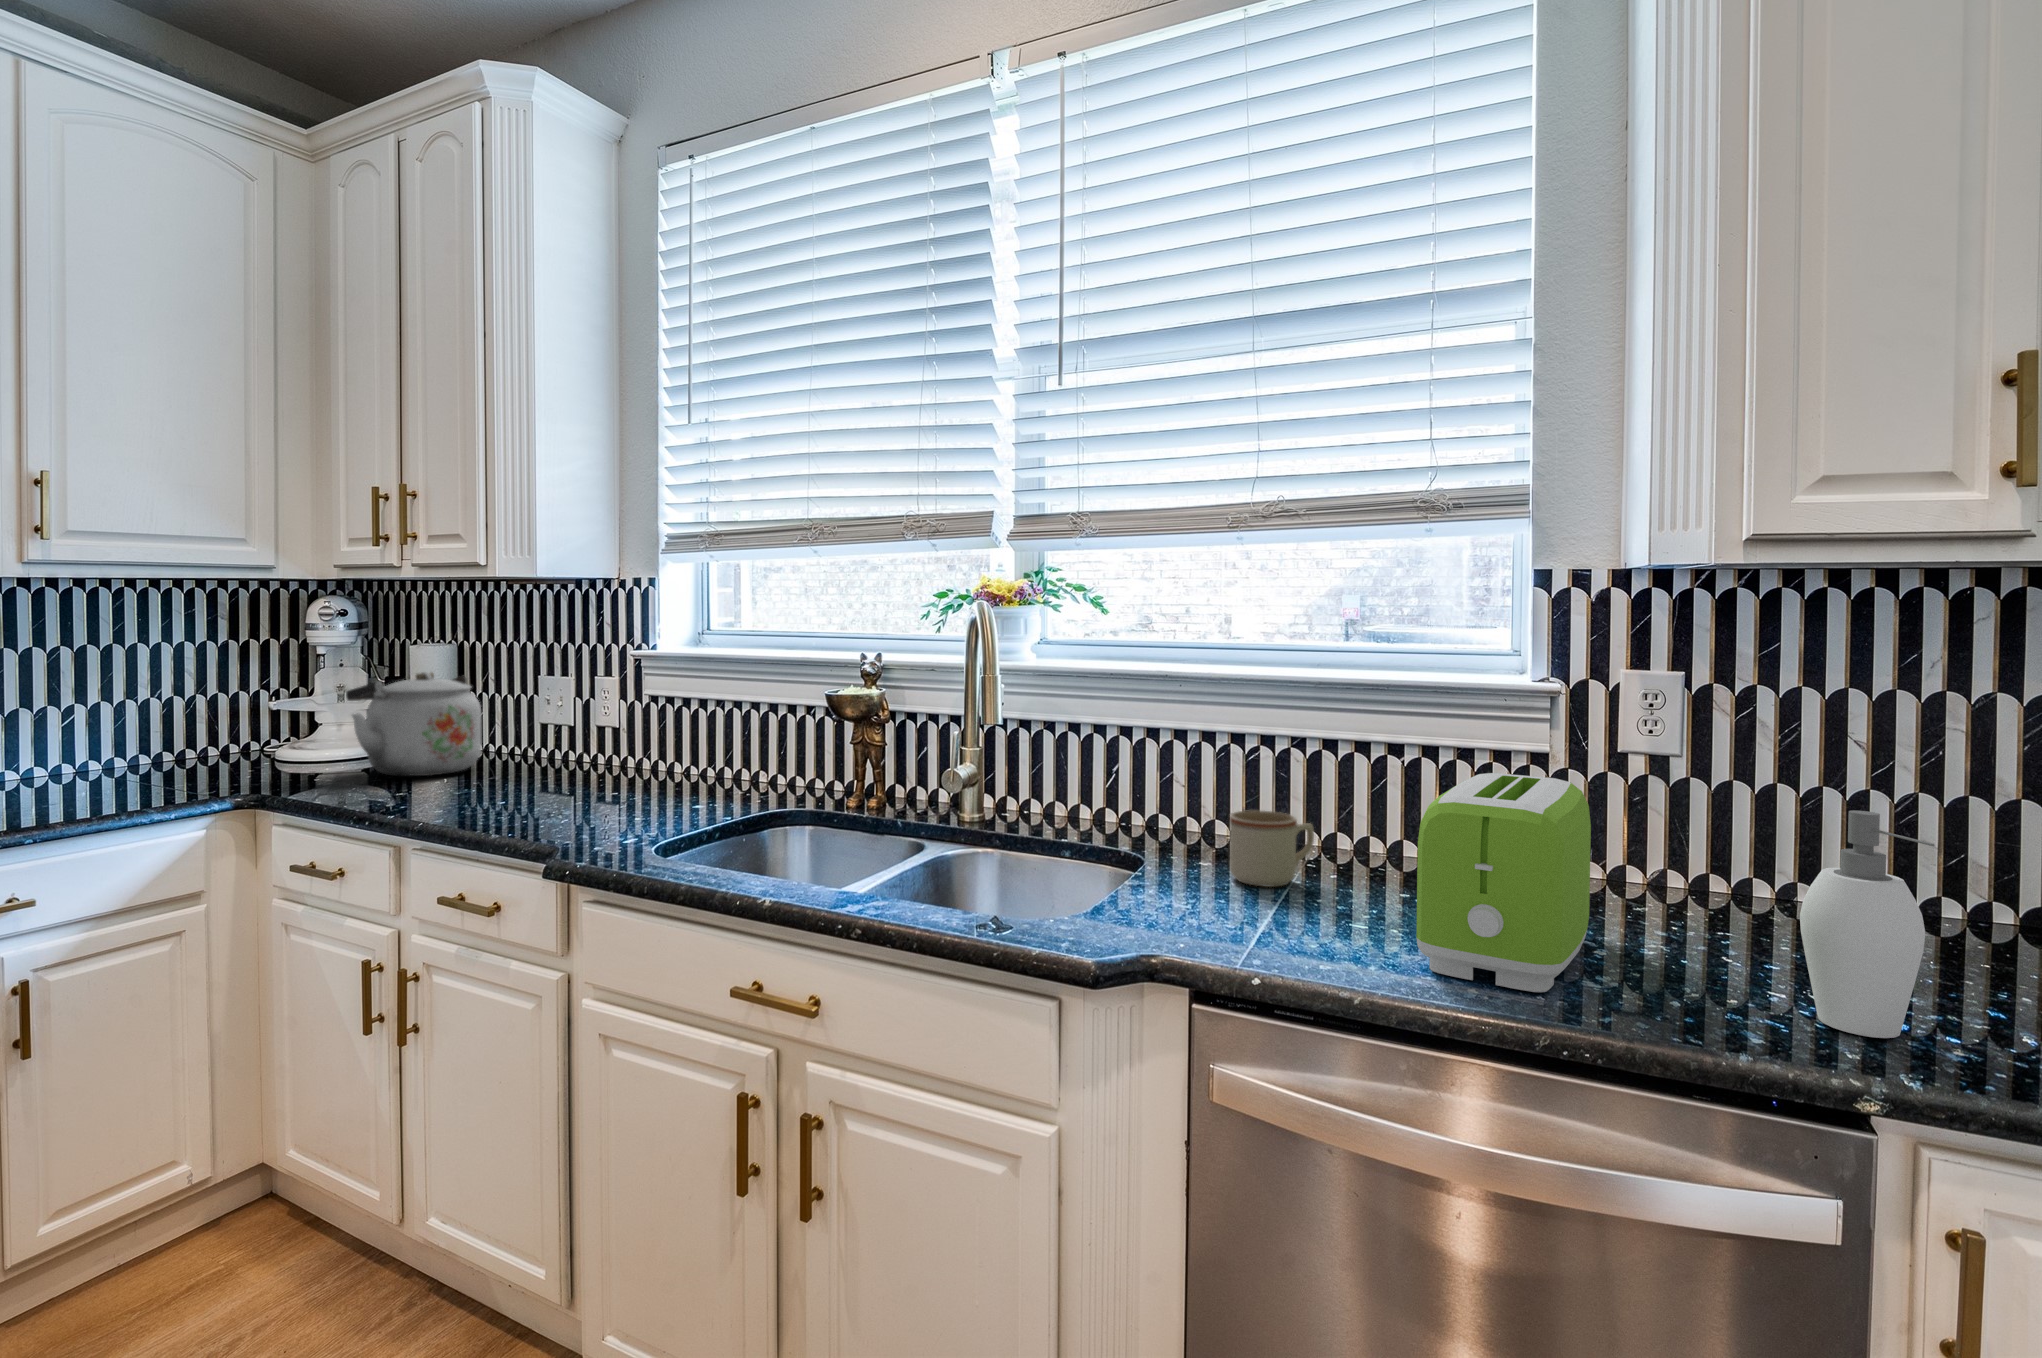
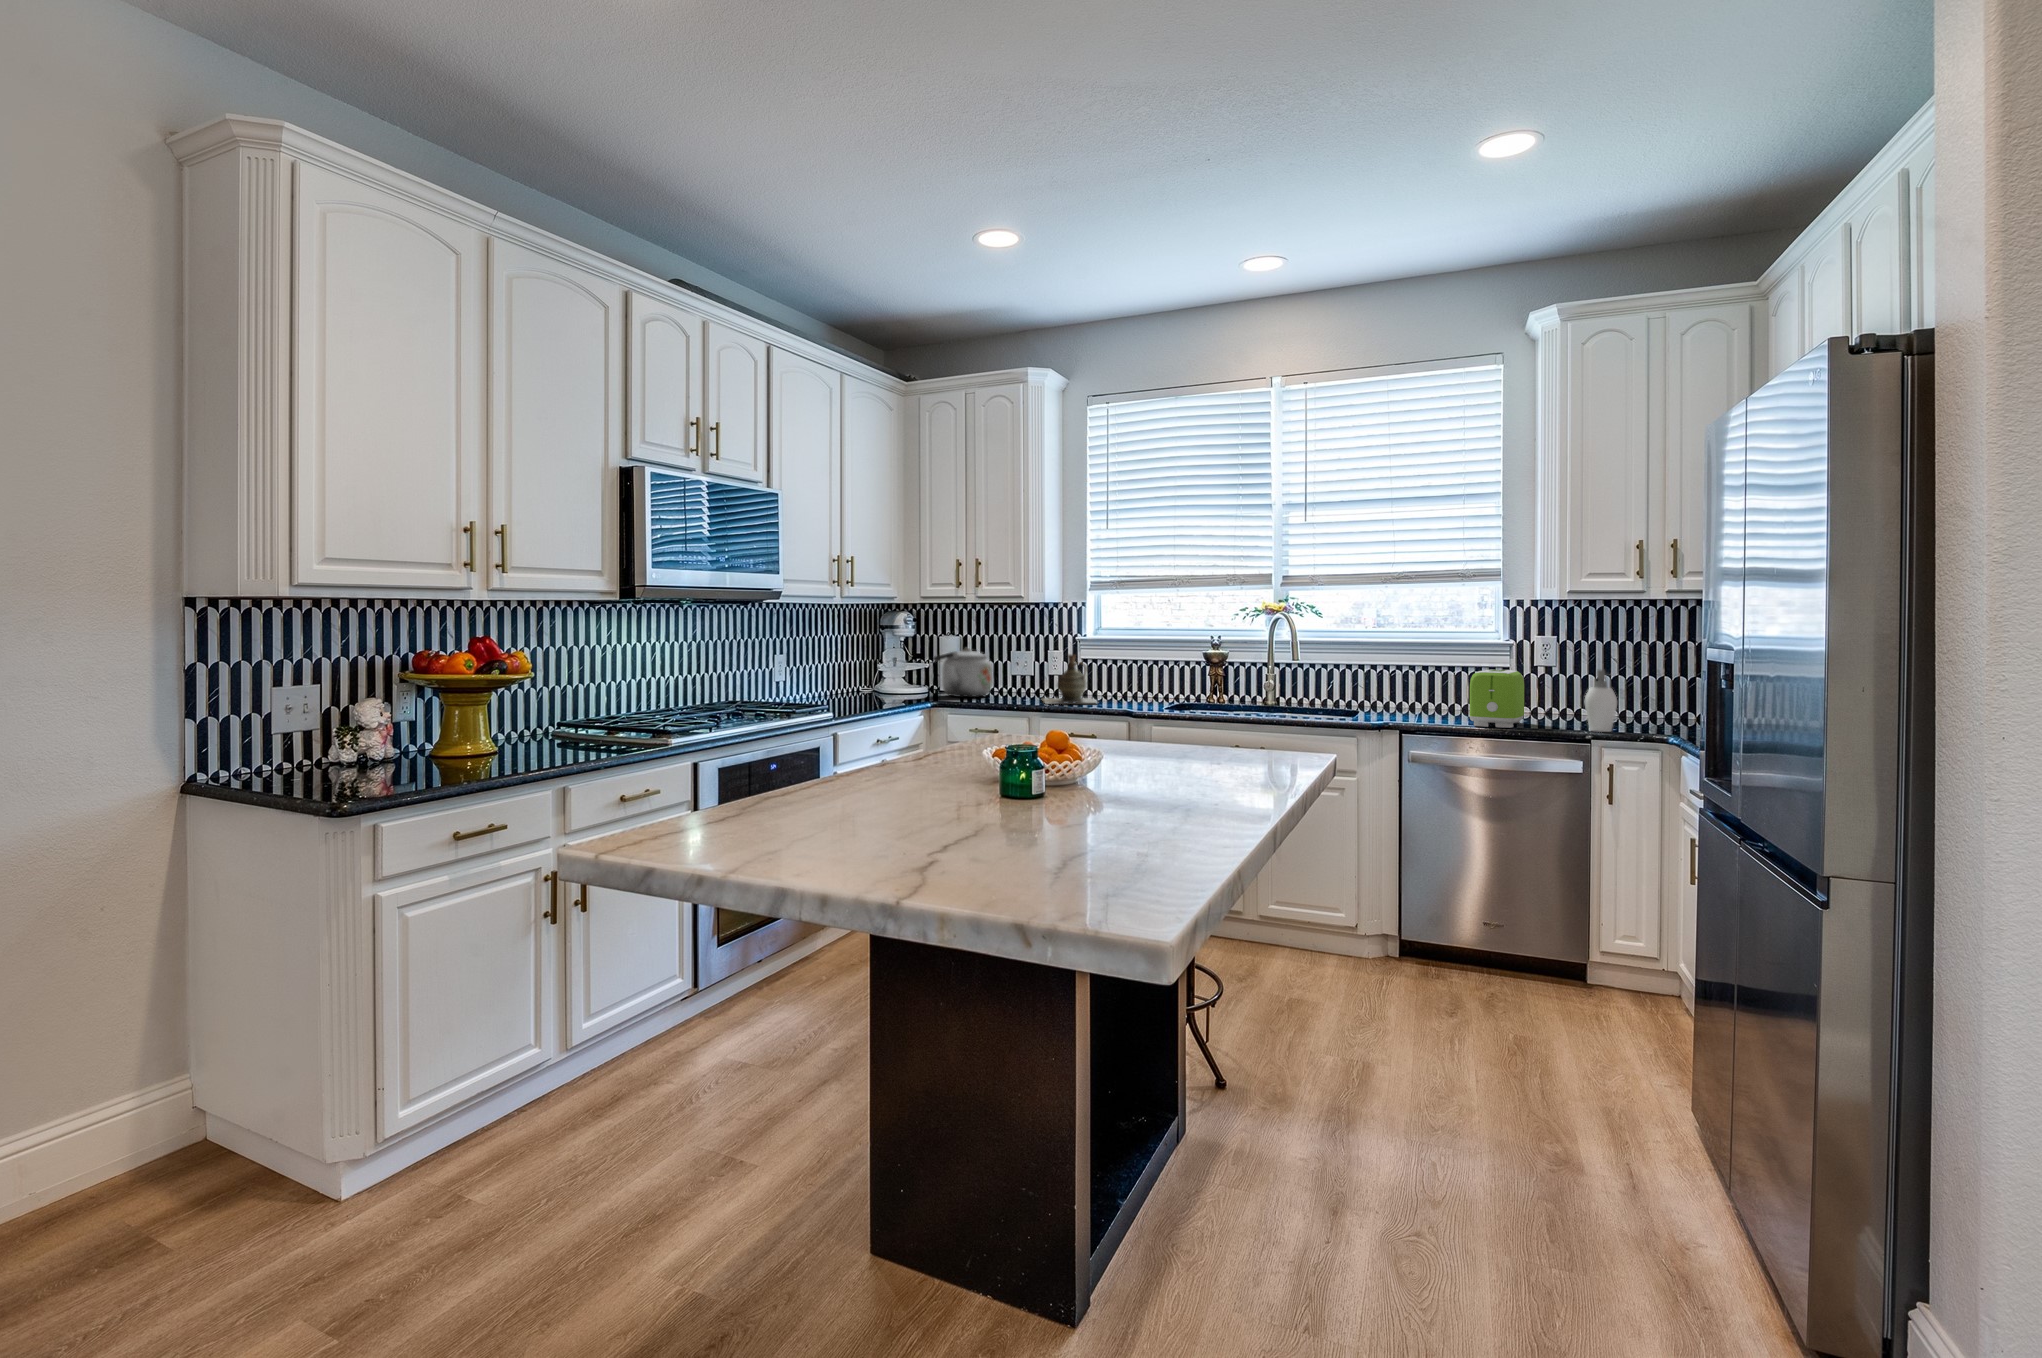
ceramic jug: none [485,693,642,810] -> present [1042,654,1096,704]
mug: present [1230,810,1314,887] -> none [1390,691,1422,716]

